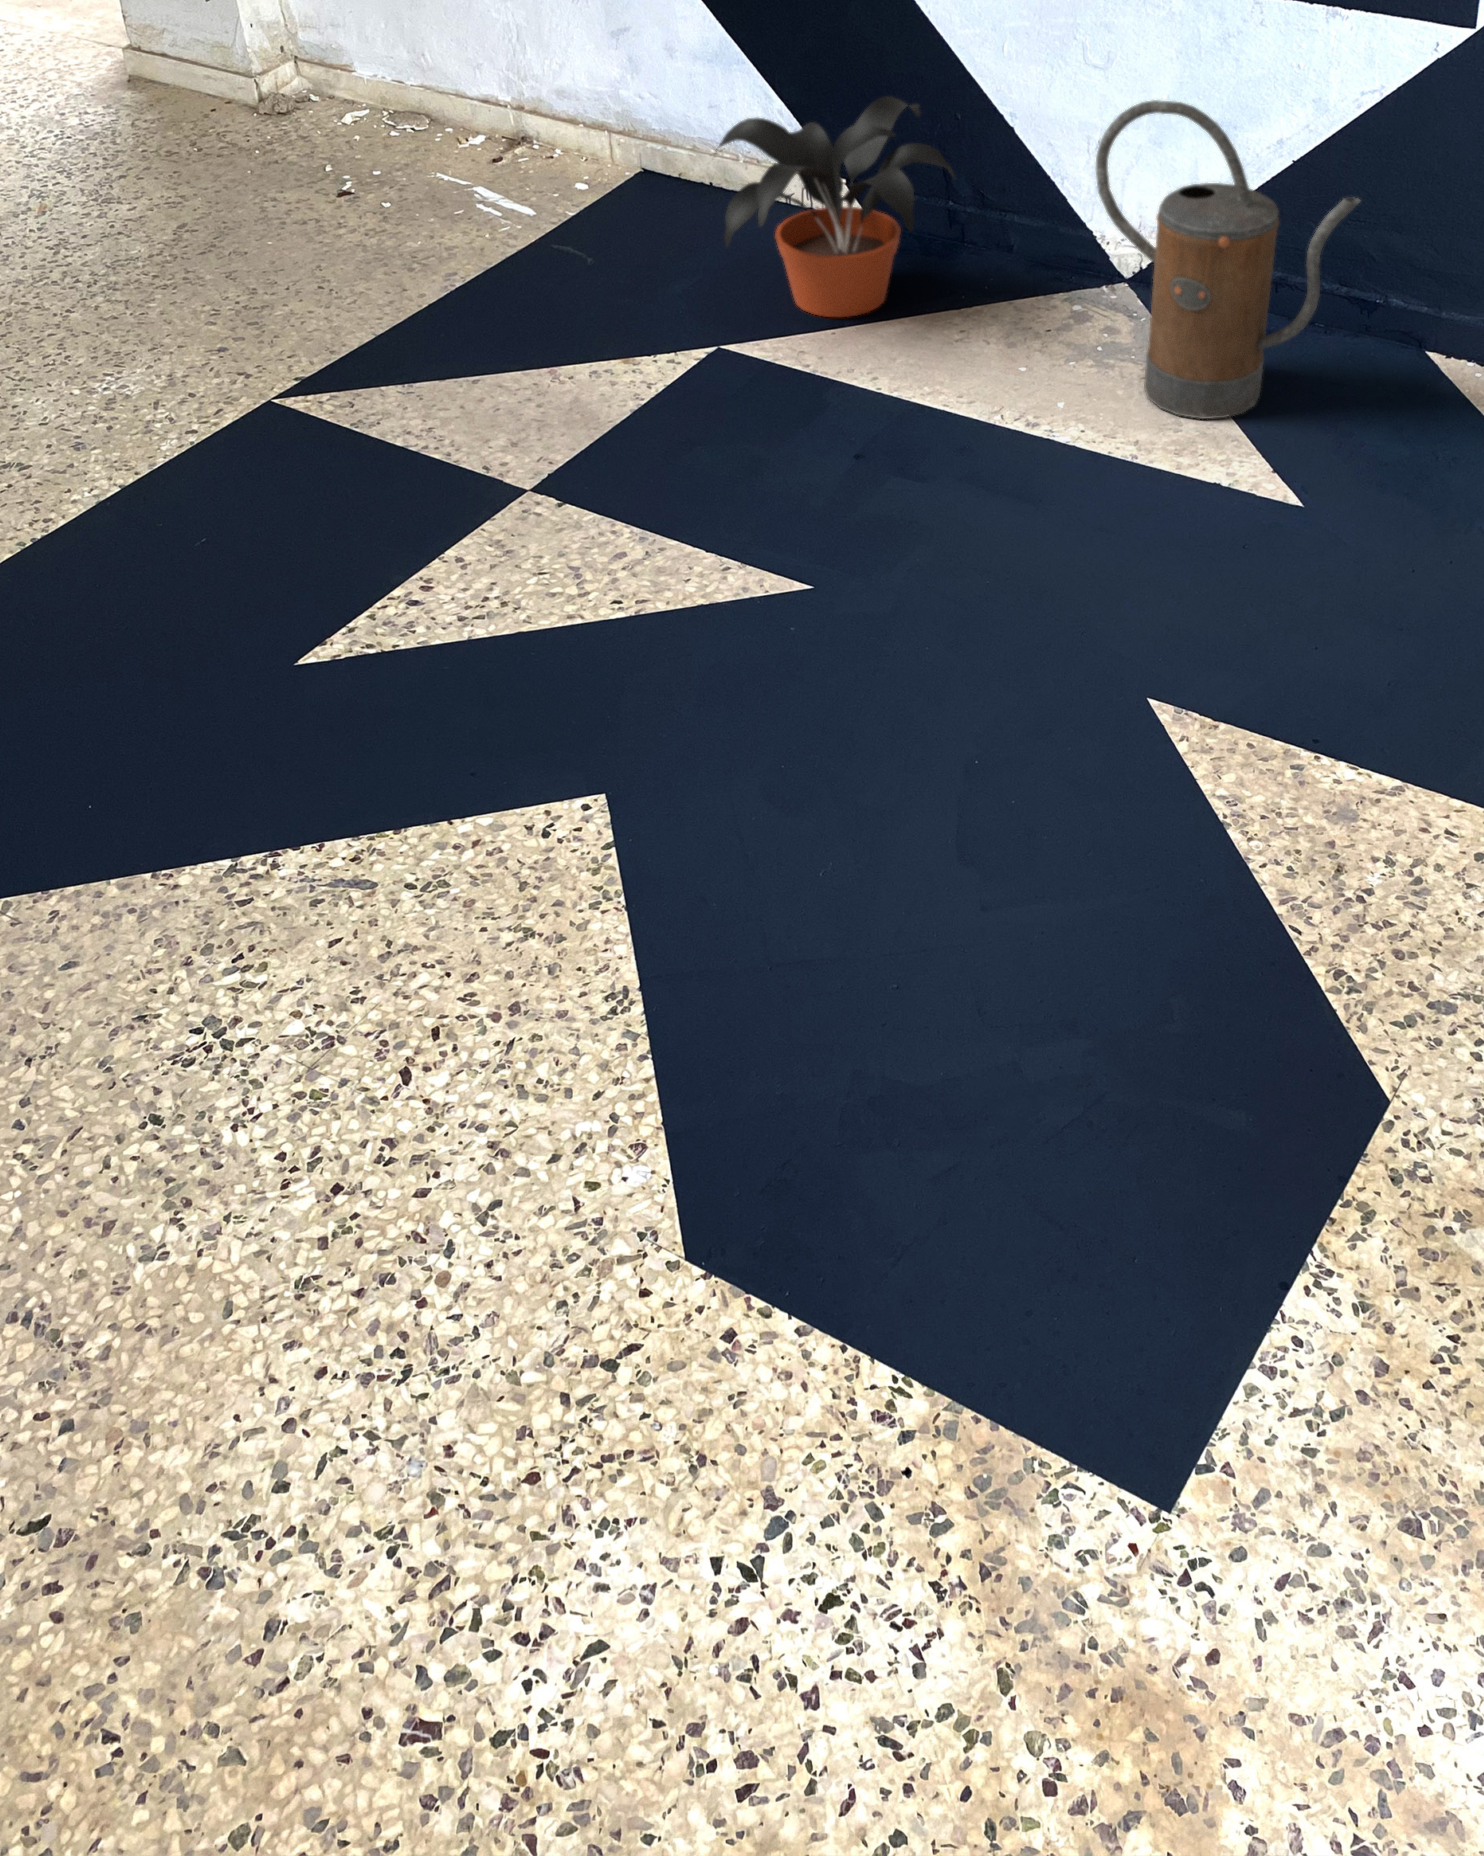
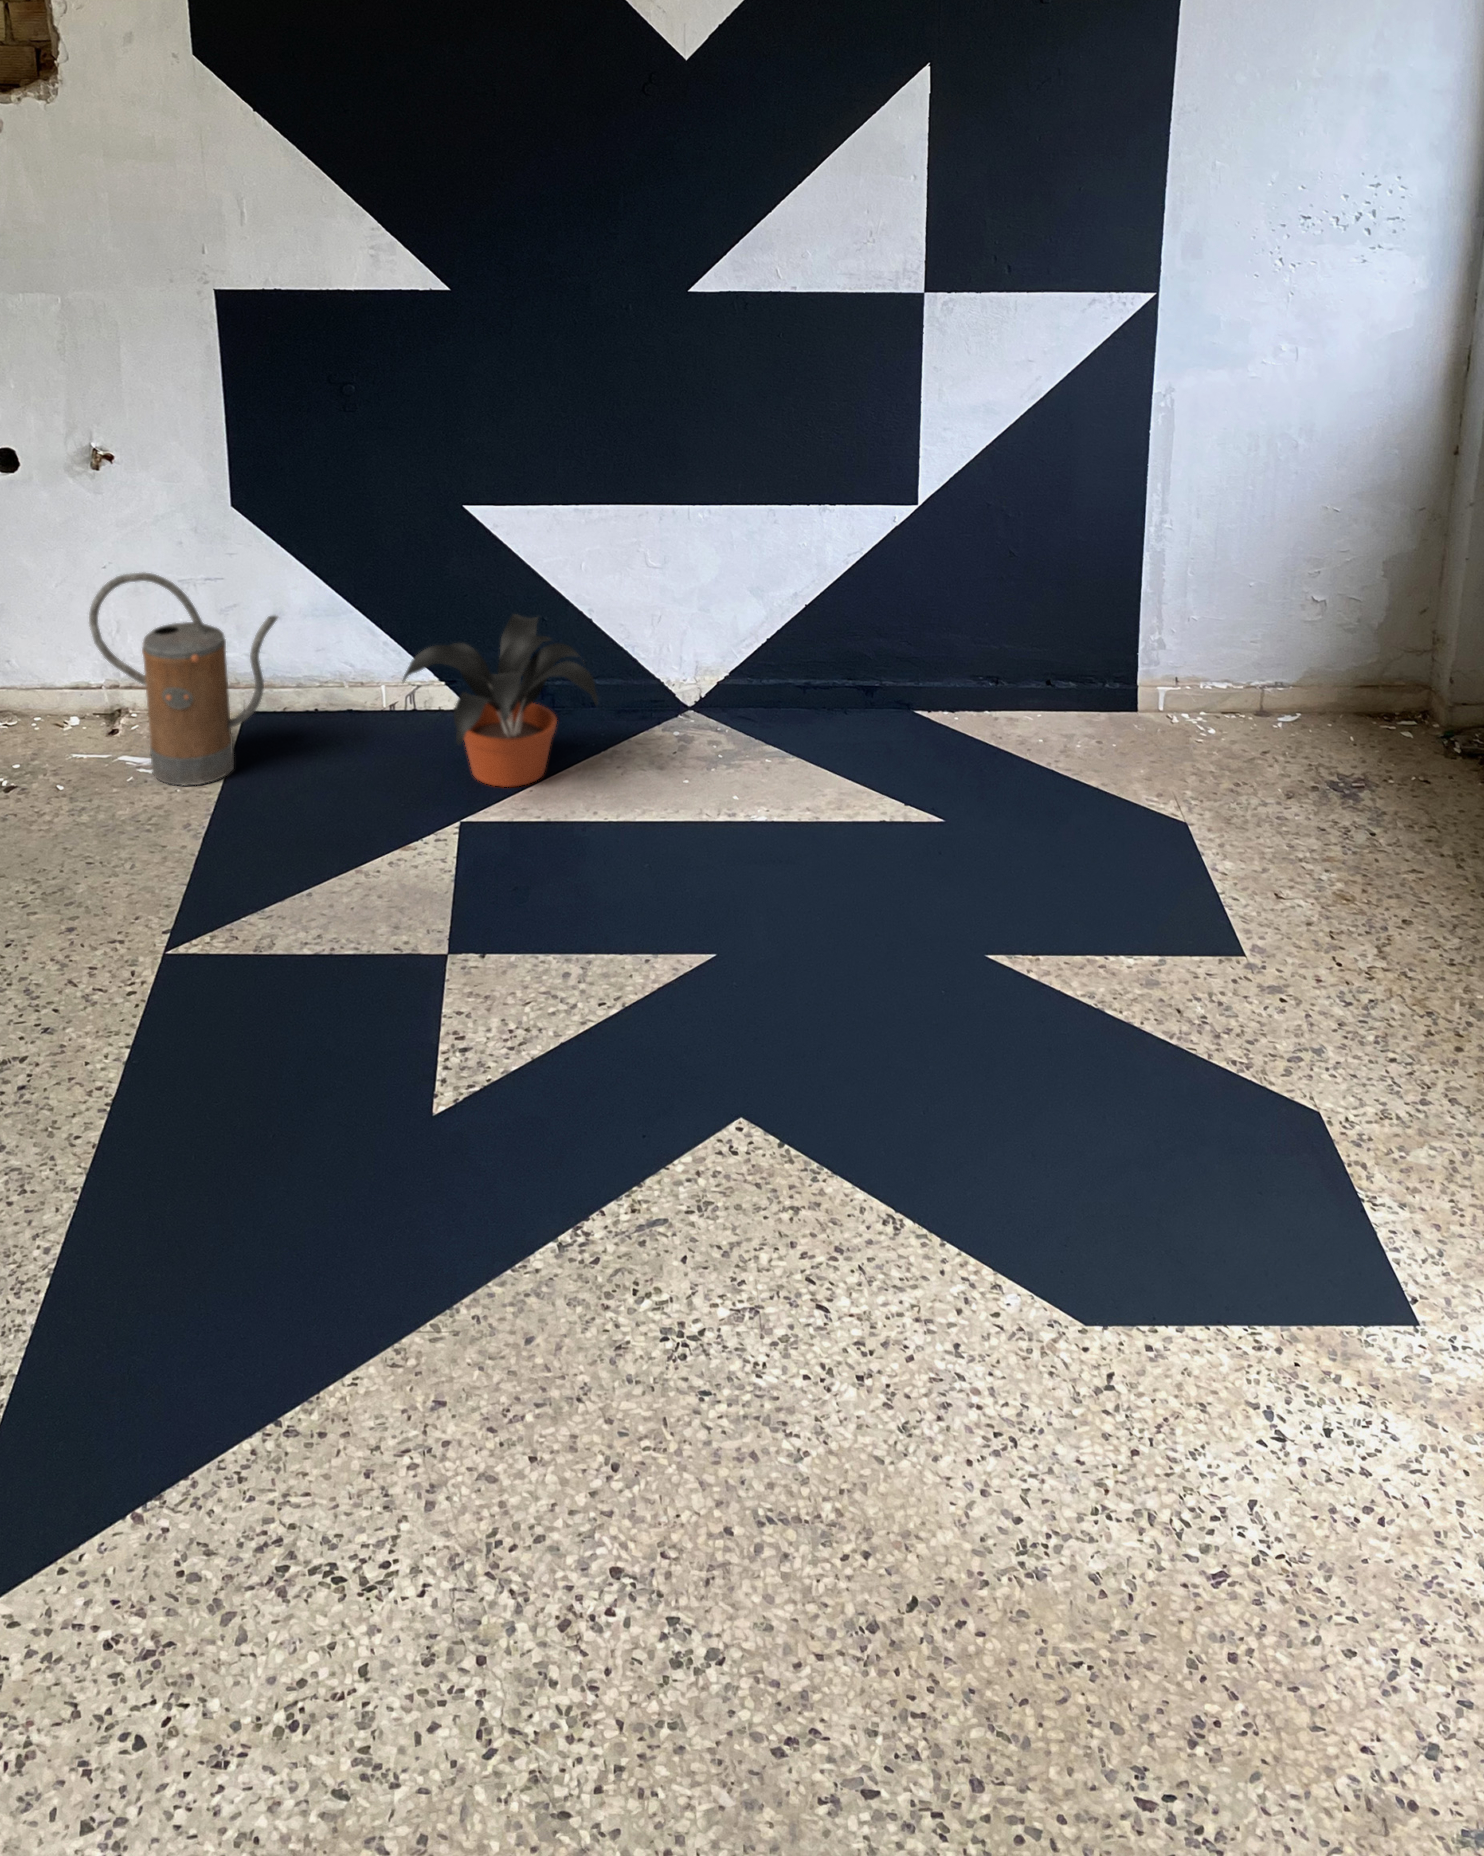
watering can: present [1096,100,1360,419] -> present [89,573,278,785]

